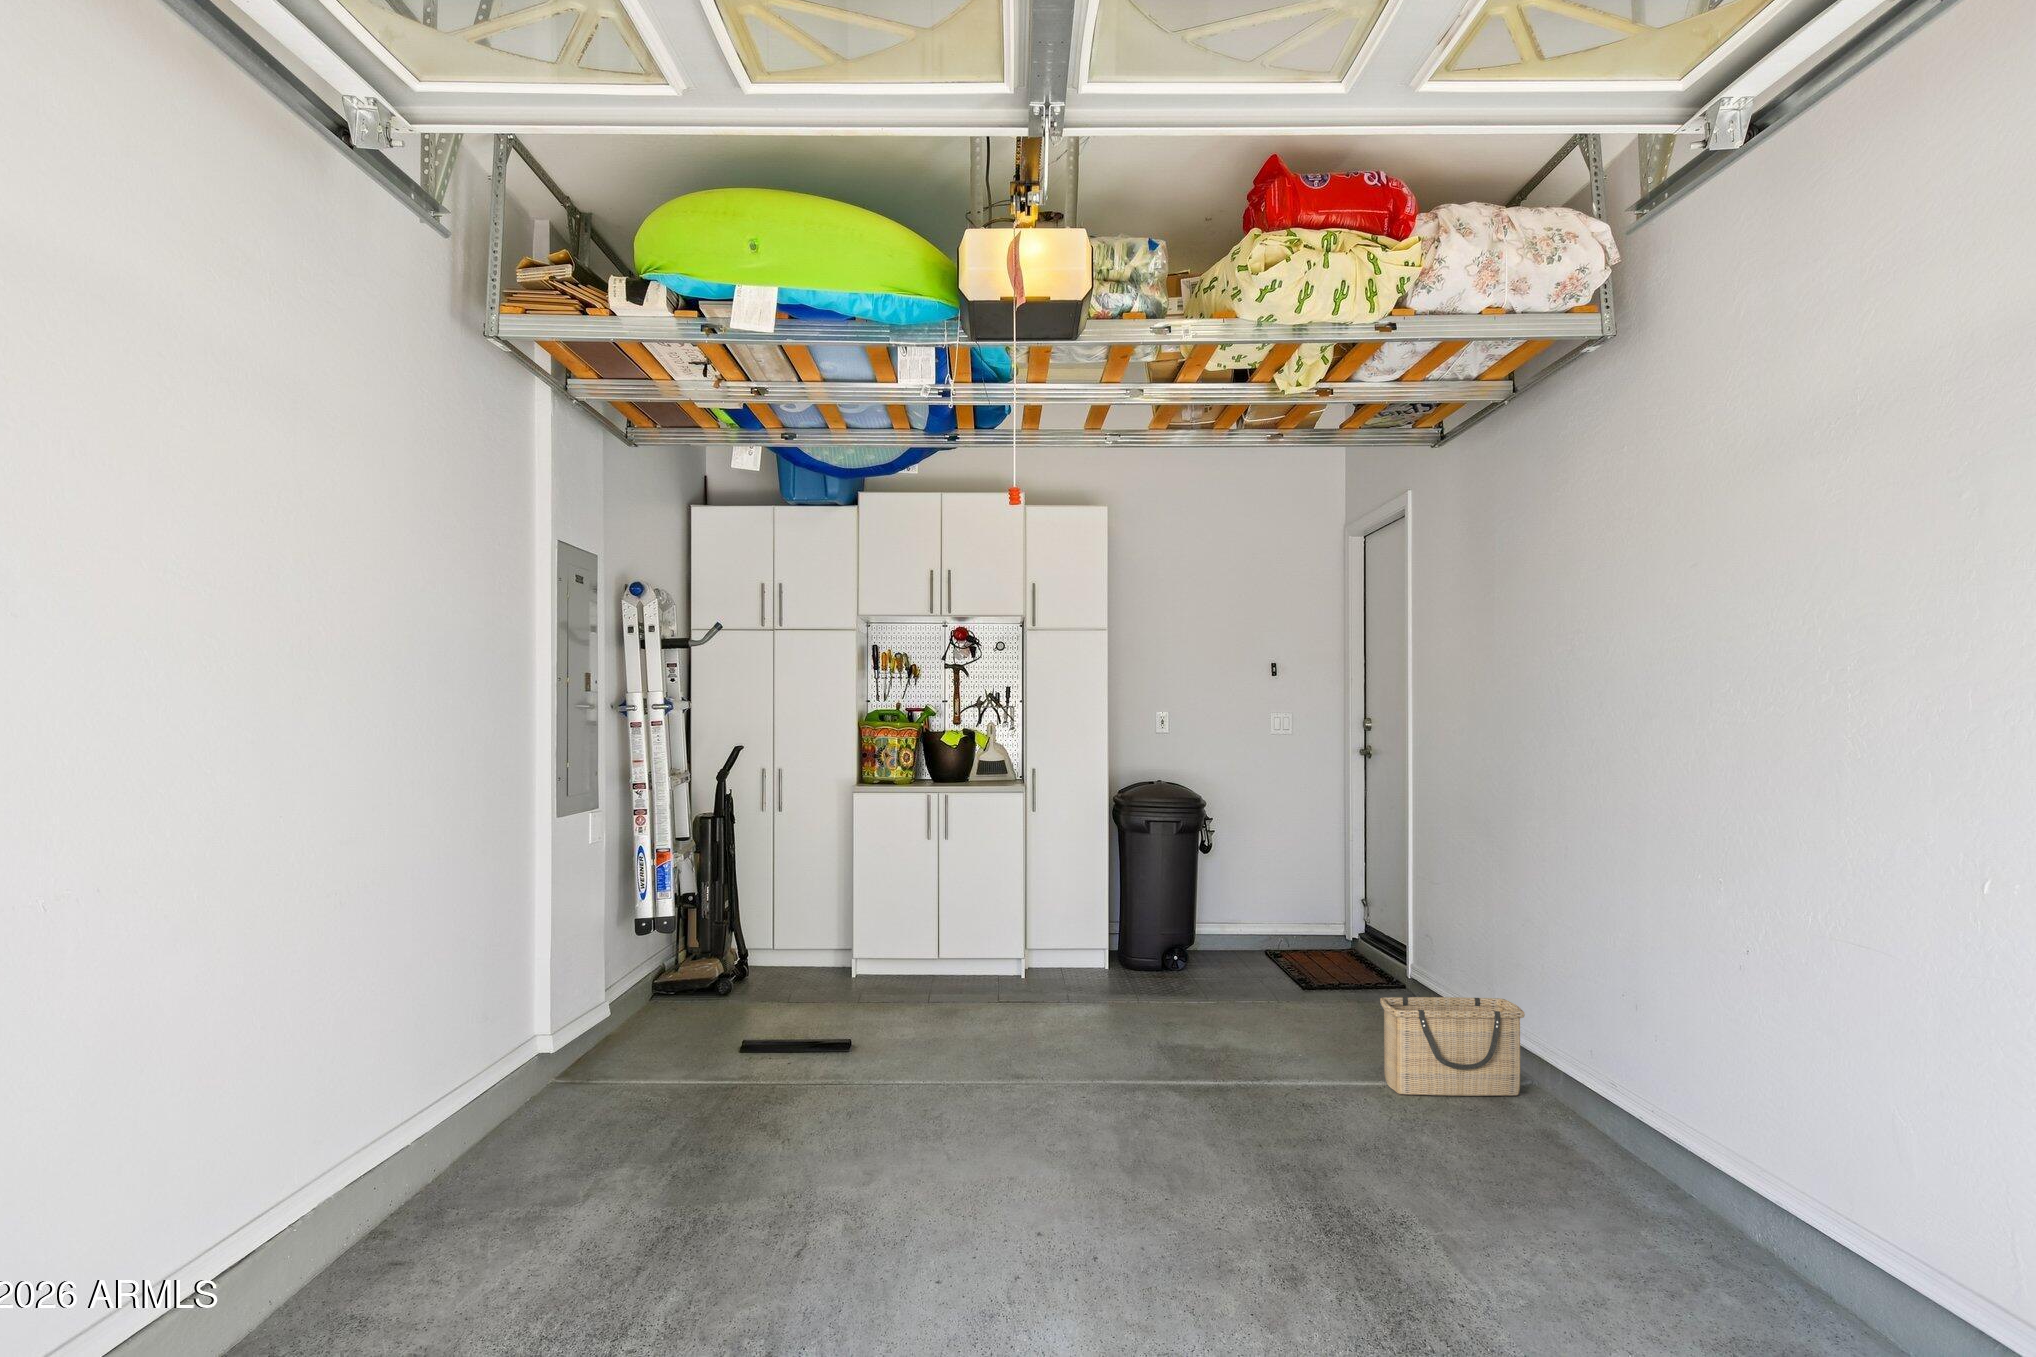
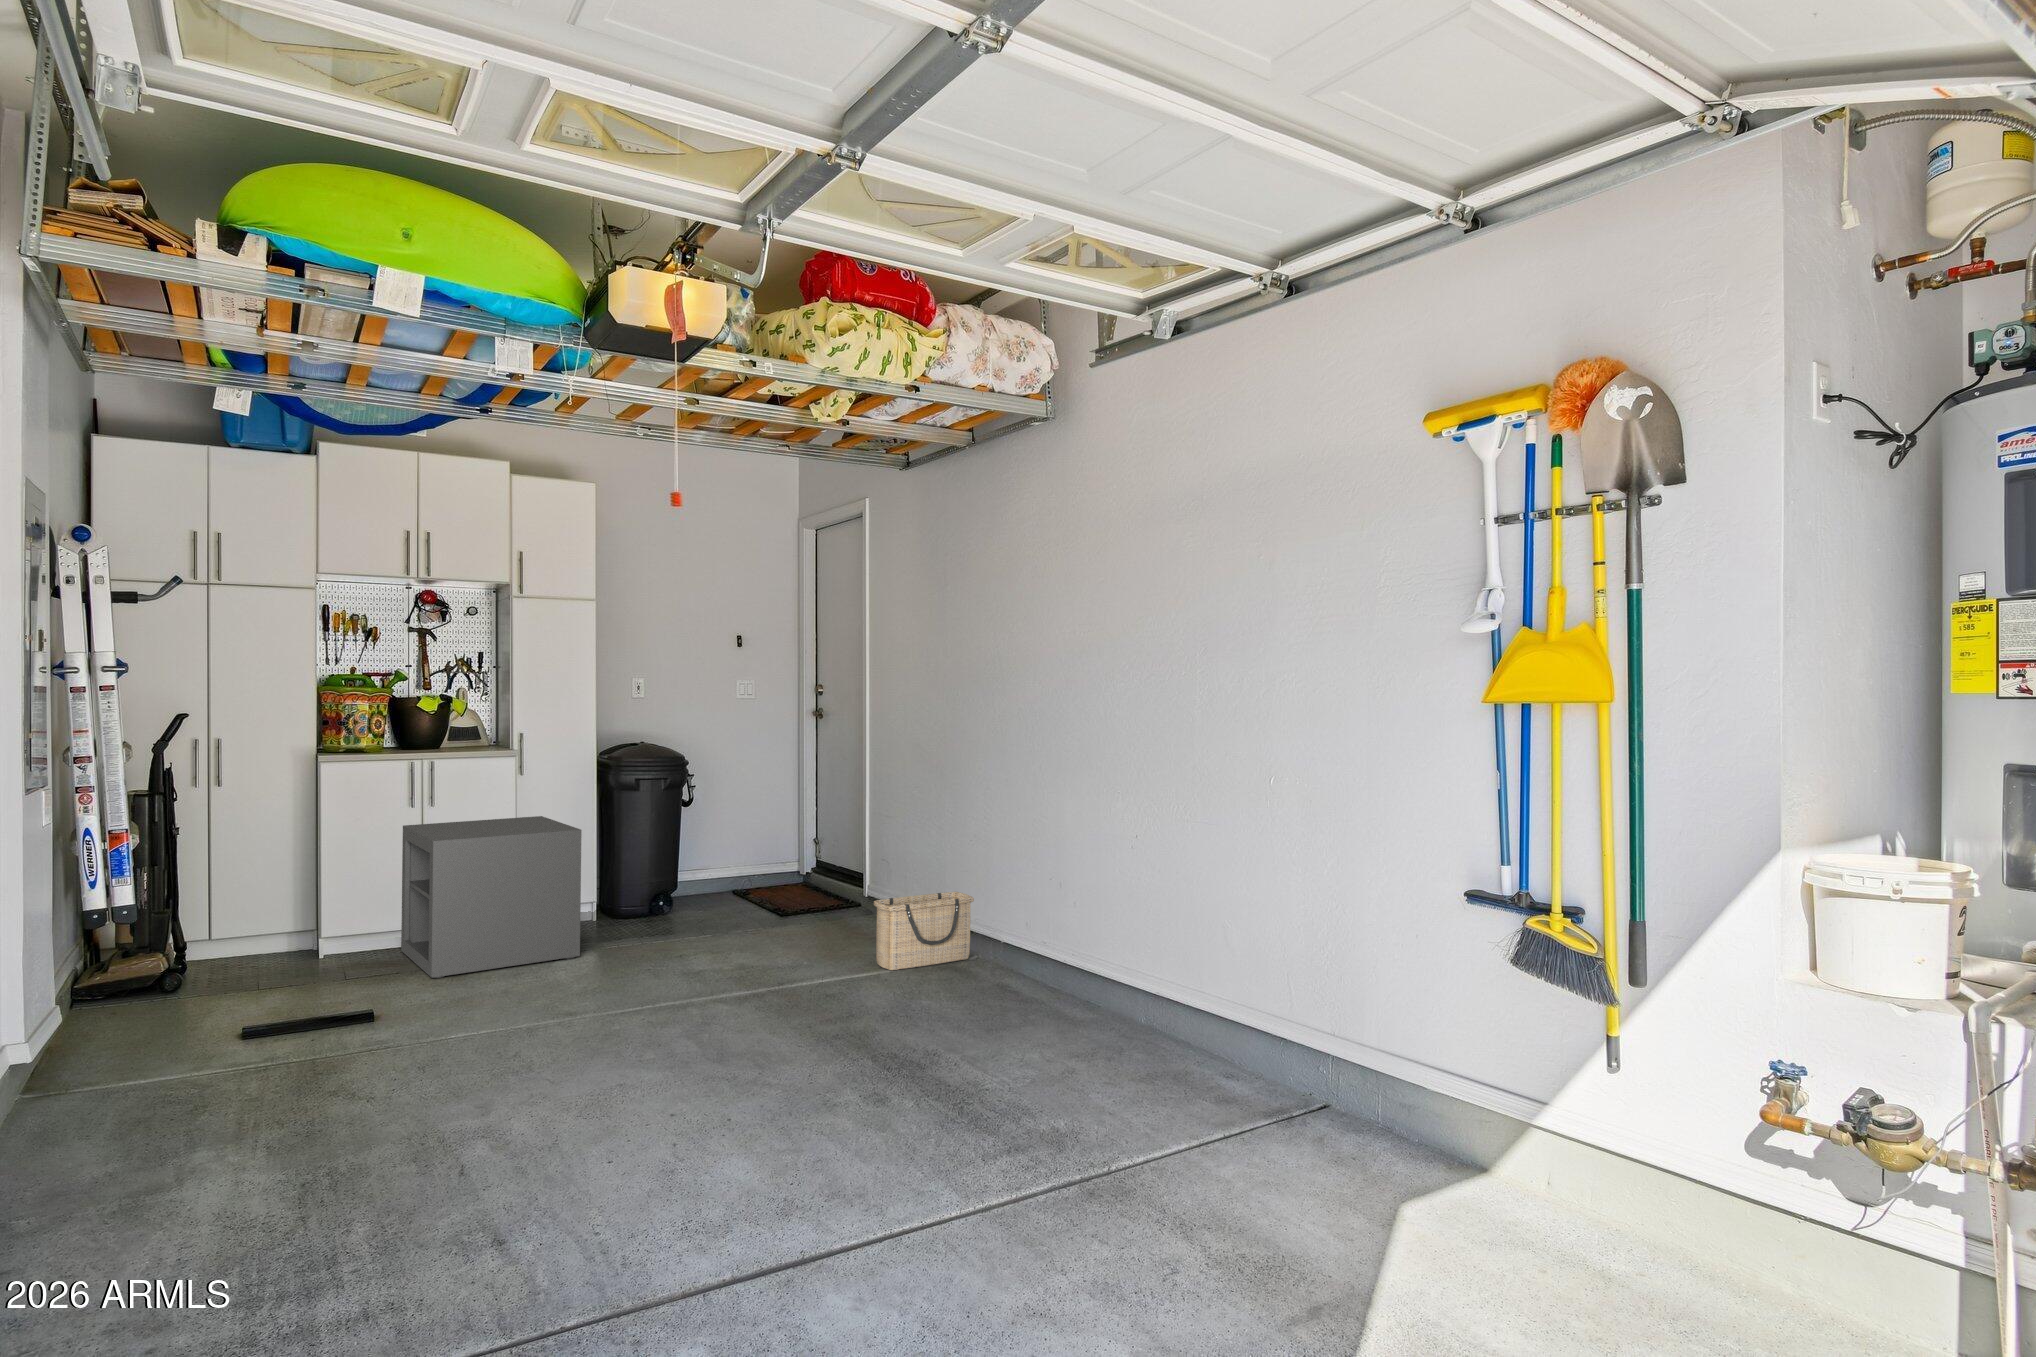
storage cabinet: none [916,855,1062,1015] -> present [401,816,582,978]

